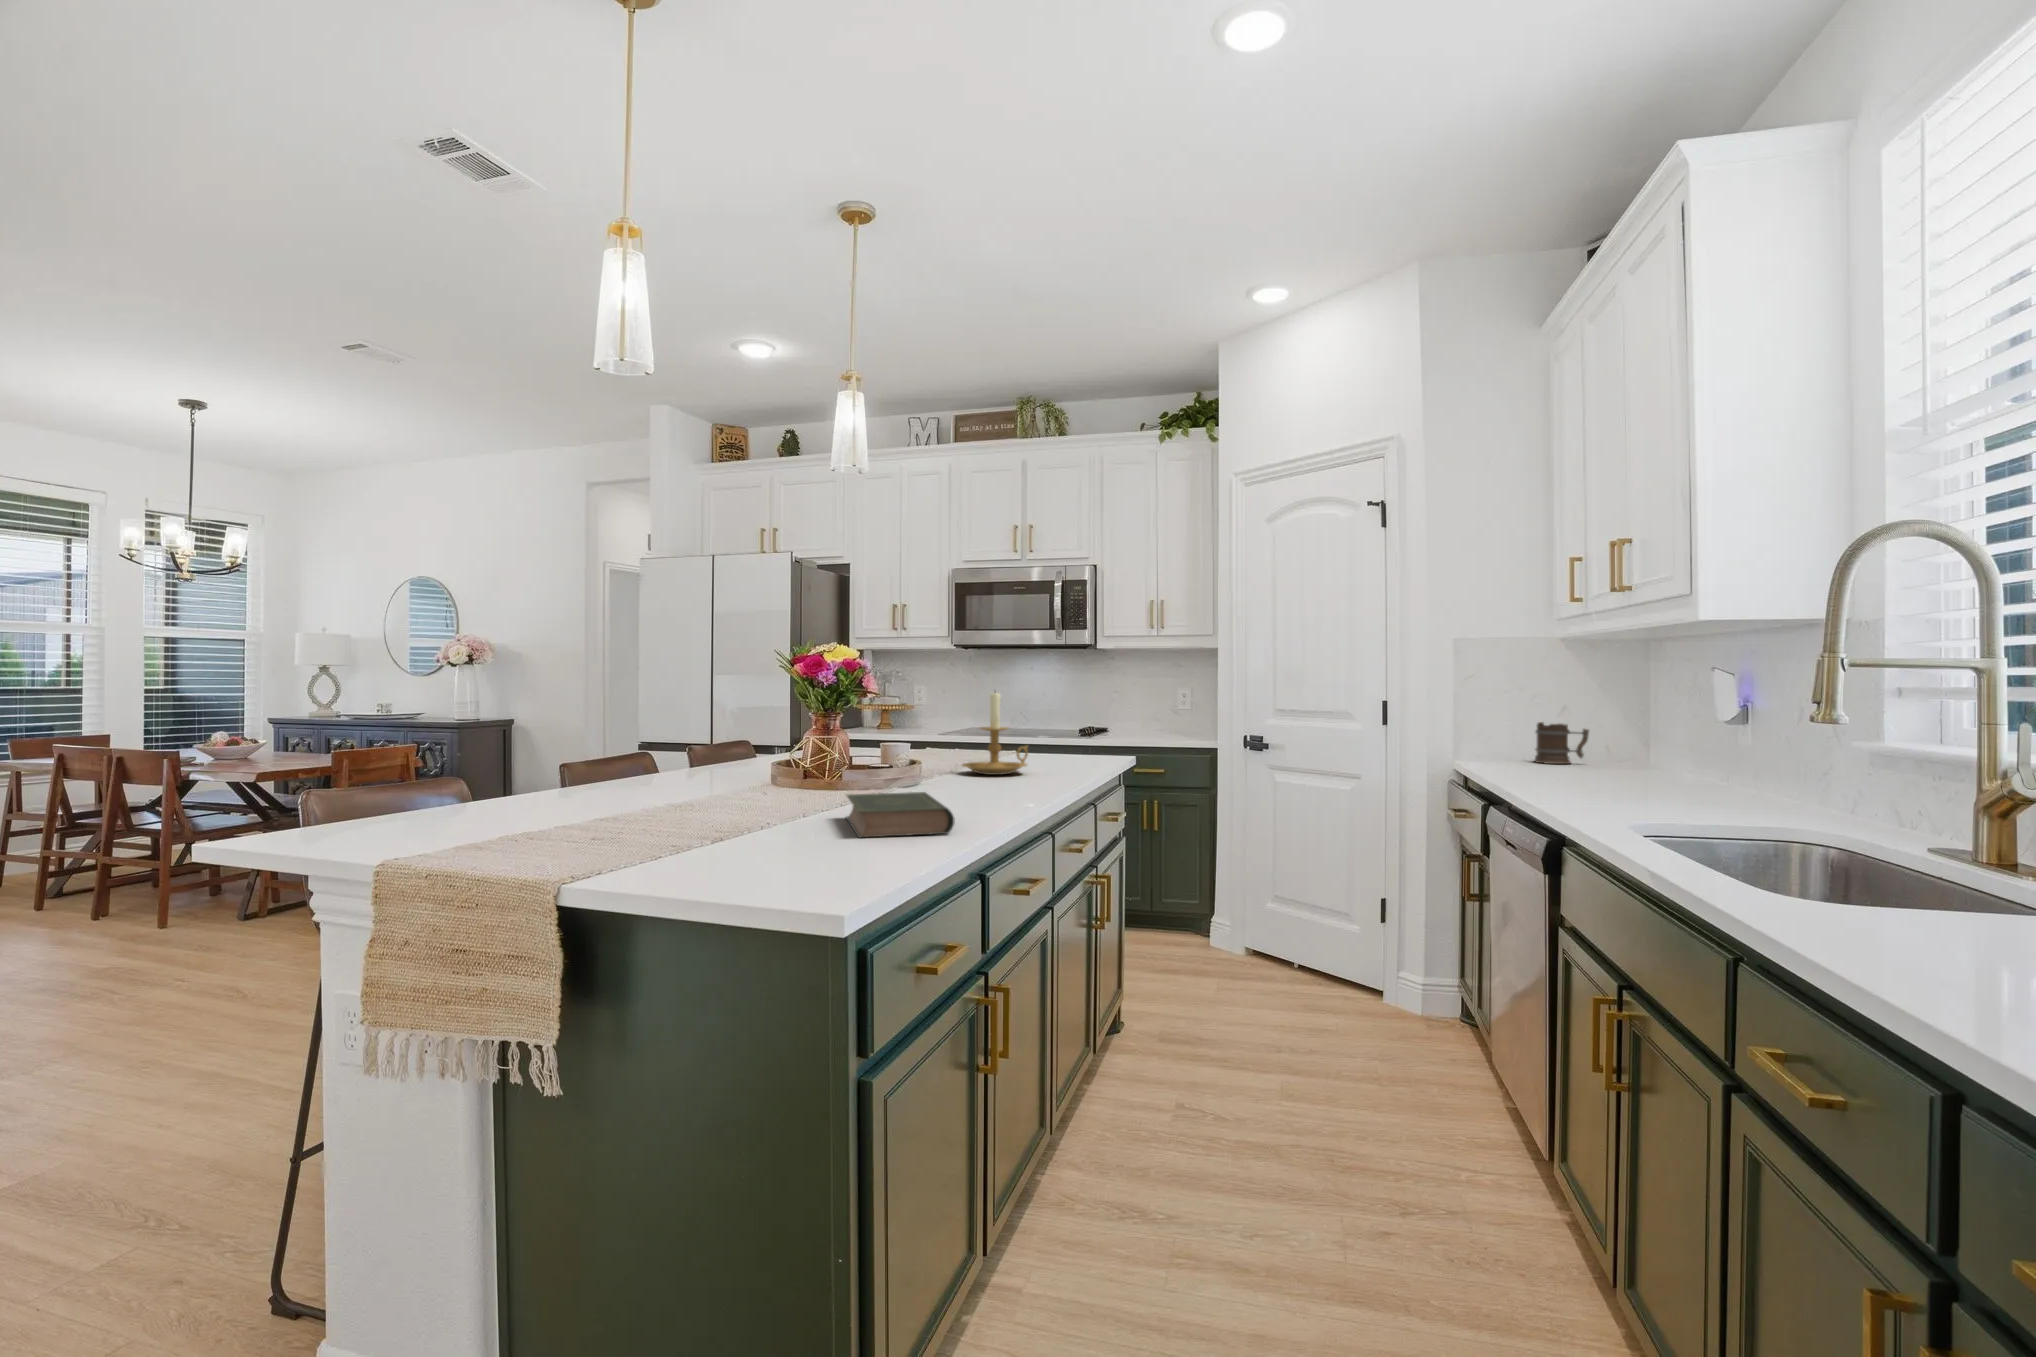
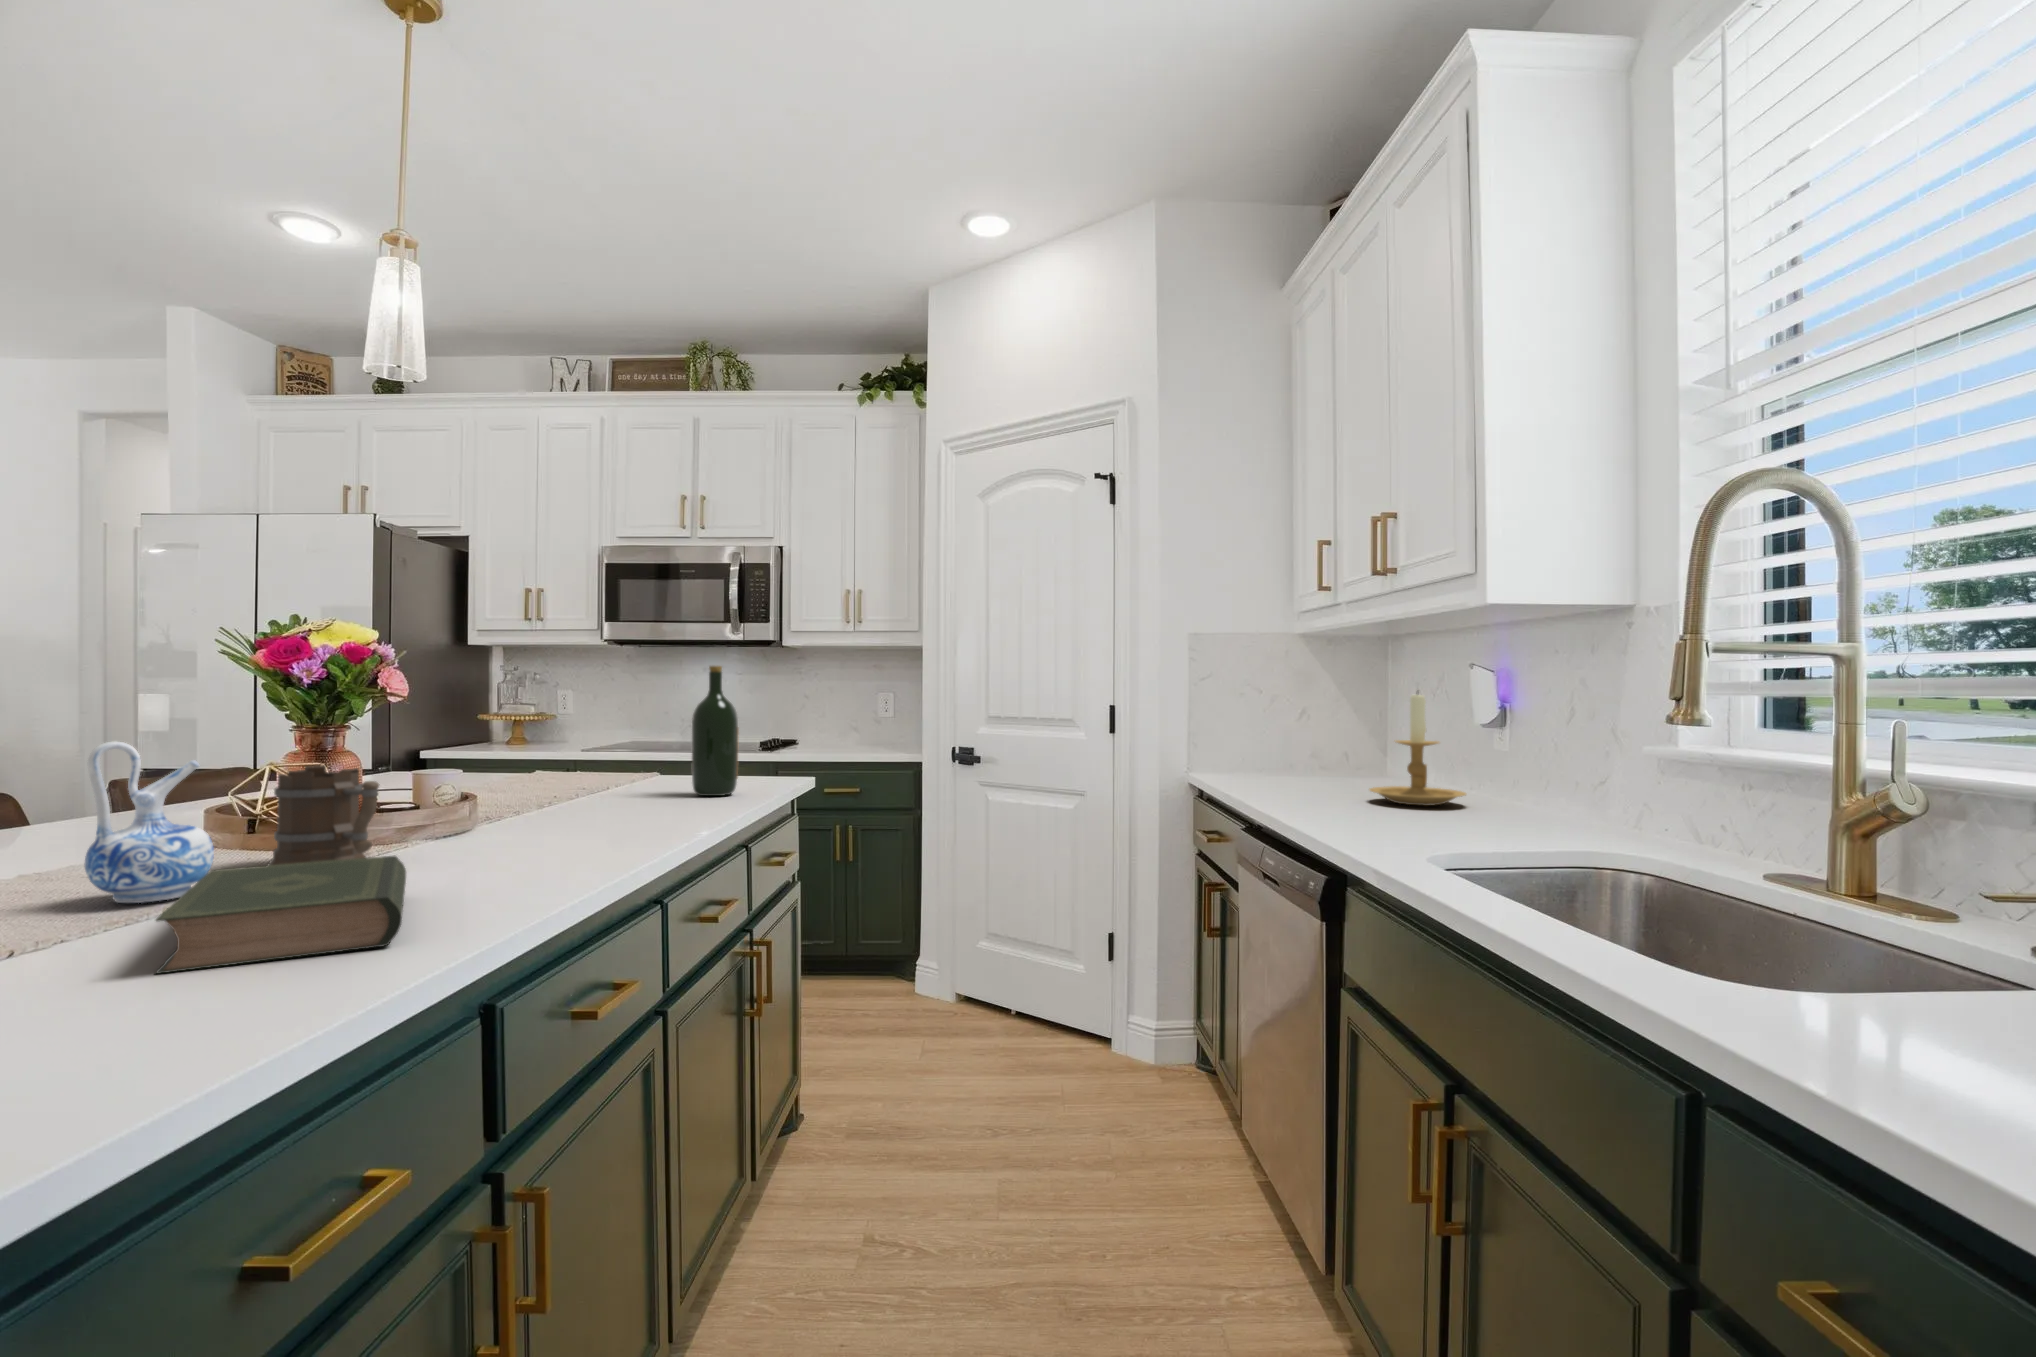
wine bottle: none [1047,673,1079,770] -> present [692,666,739,796]
candle holder: present [962,692,1028,775] -> present [1370,694,1466,806]
mug: present [1534,722,1589,764] -> present [268,765,379,865]
ceramic pitcher: none [781,726,833,811] -> present [85,741,214,903]

